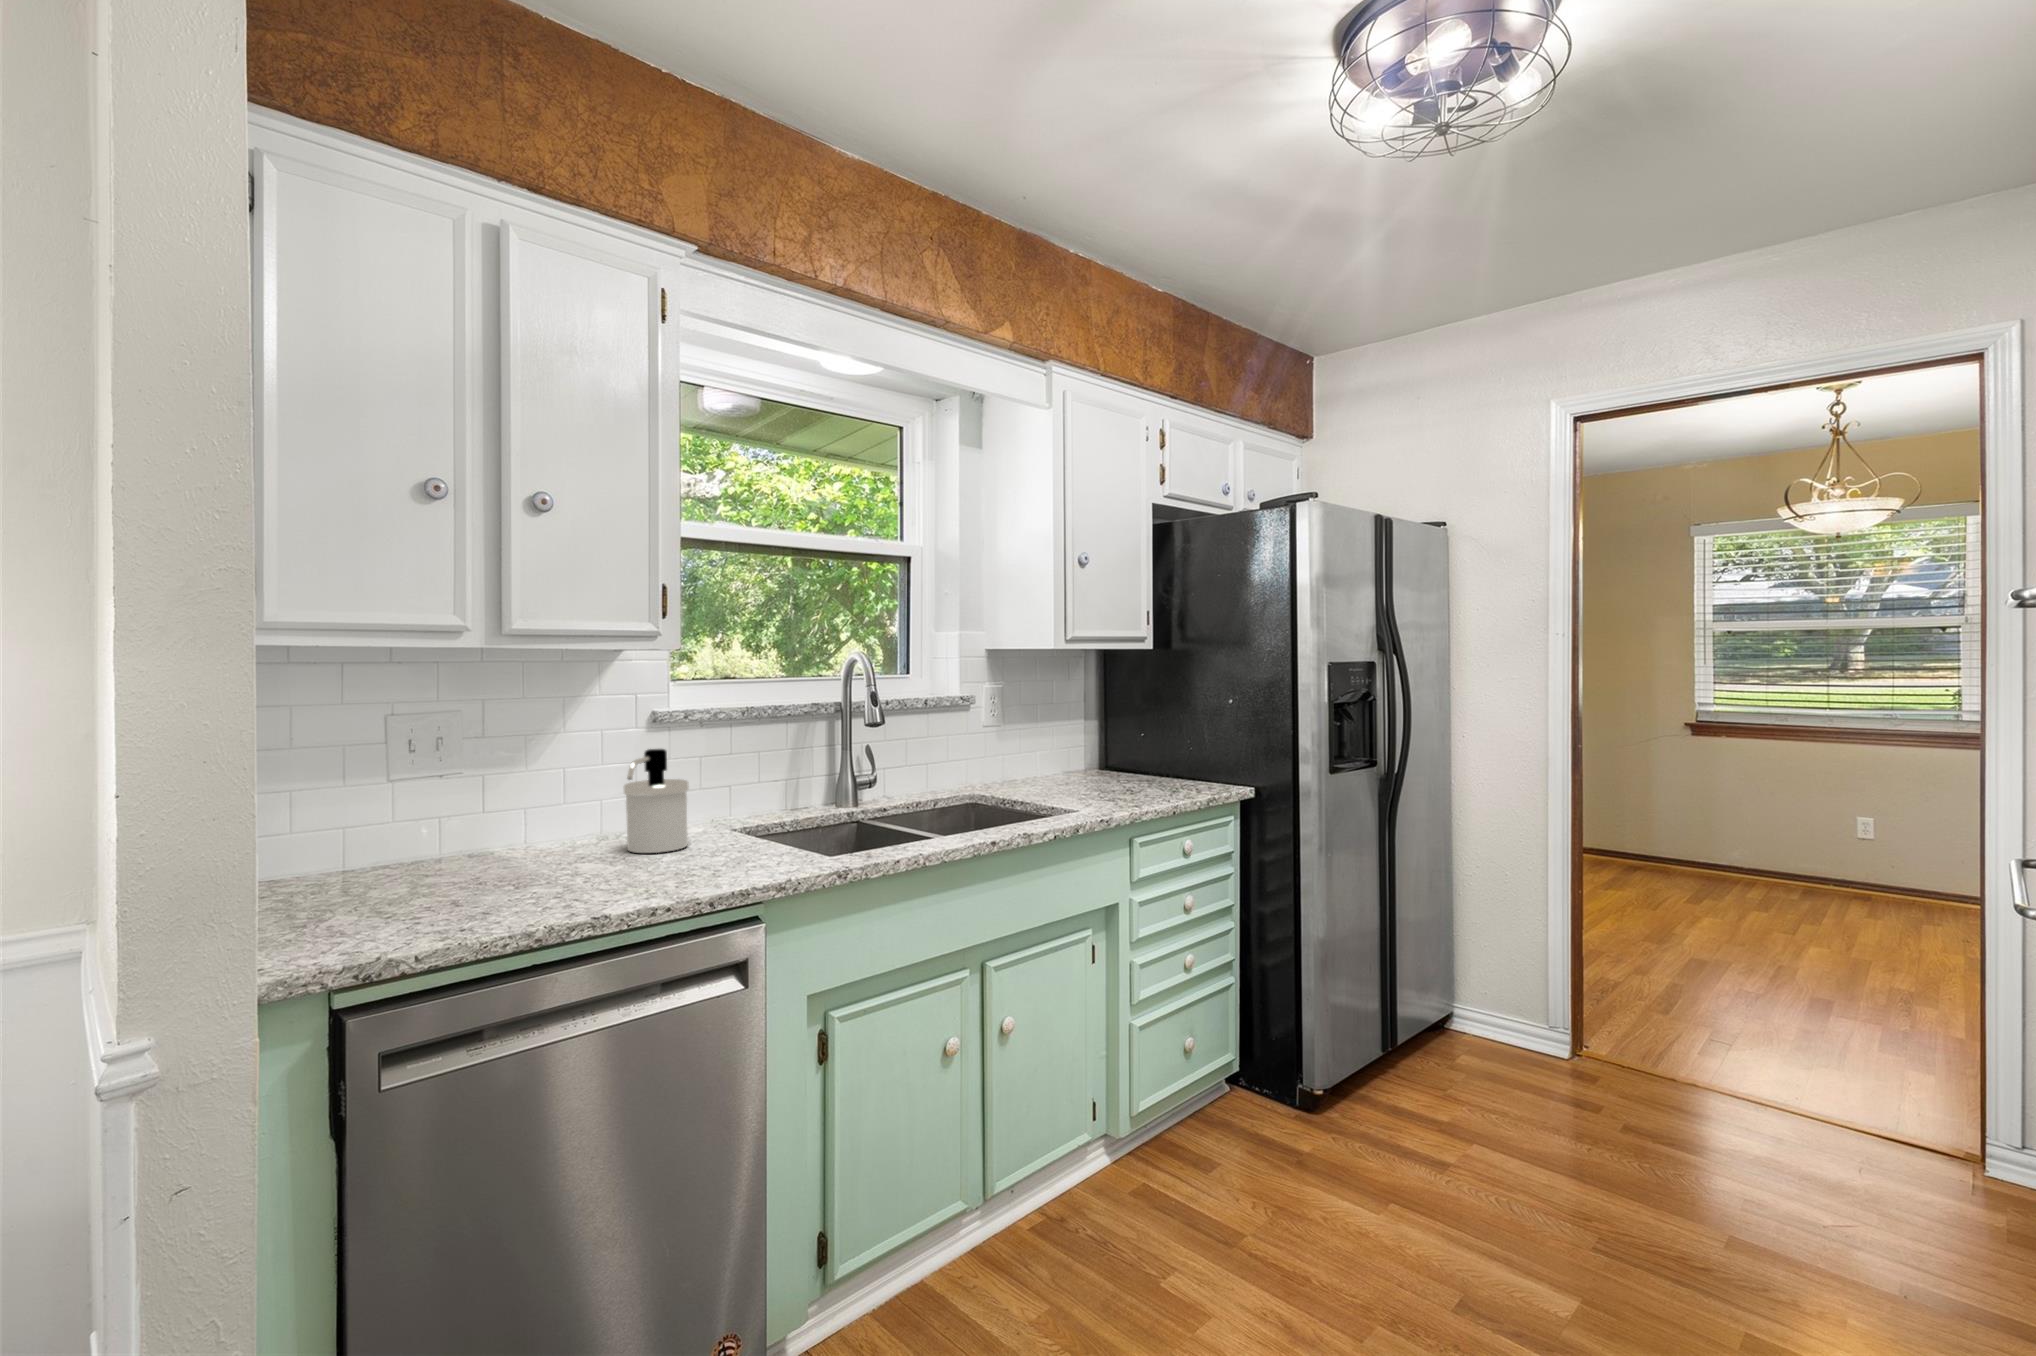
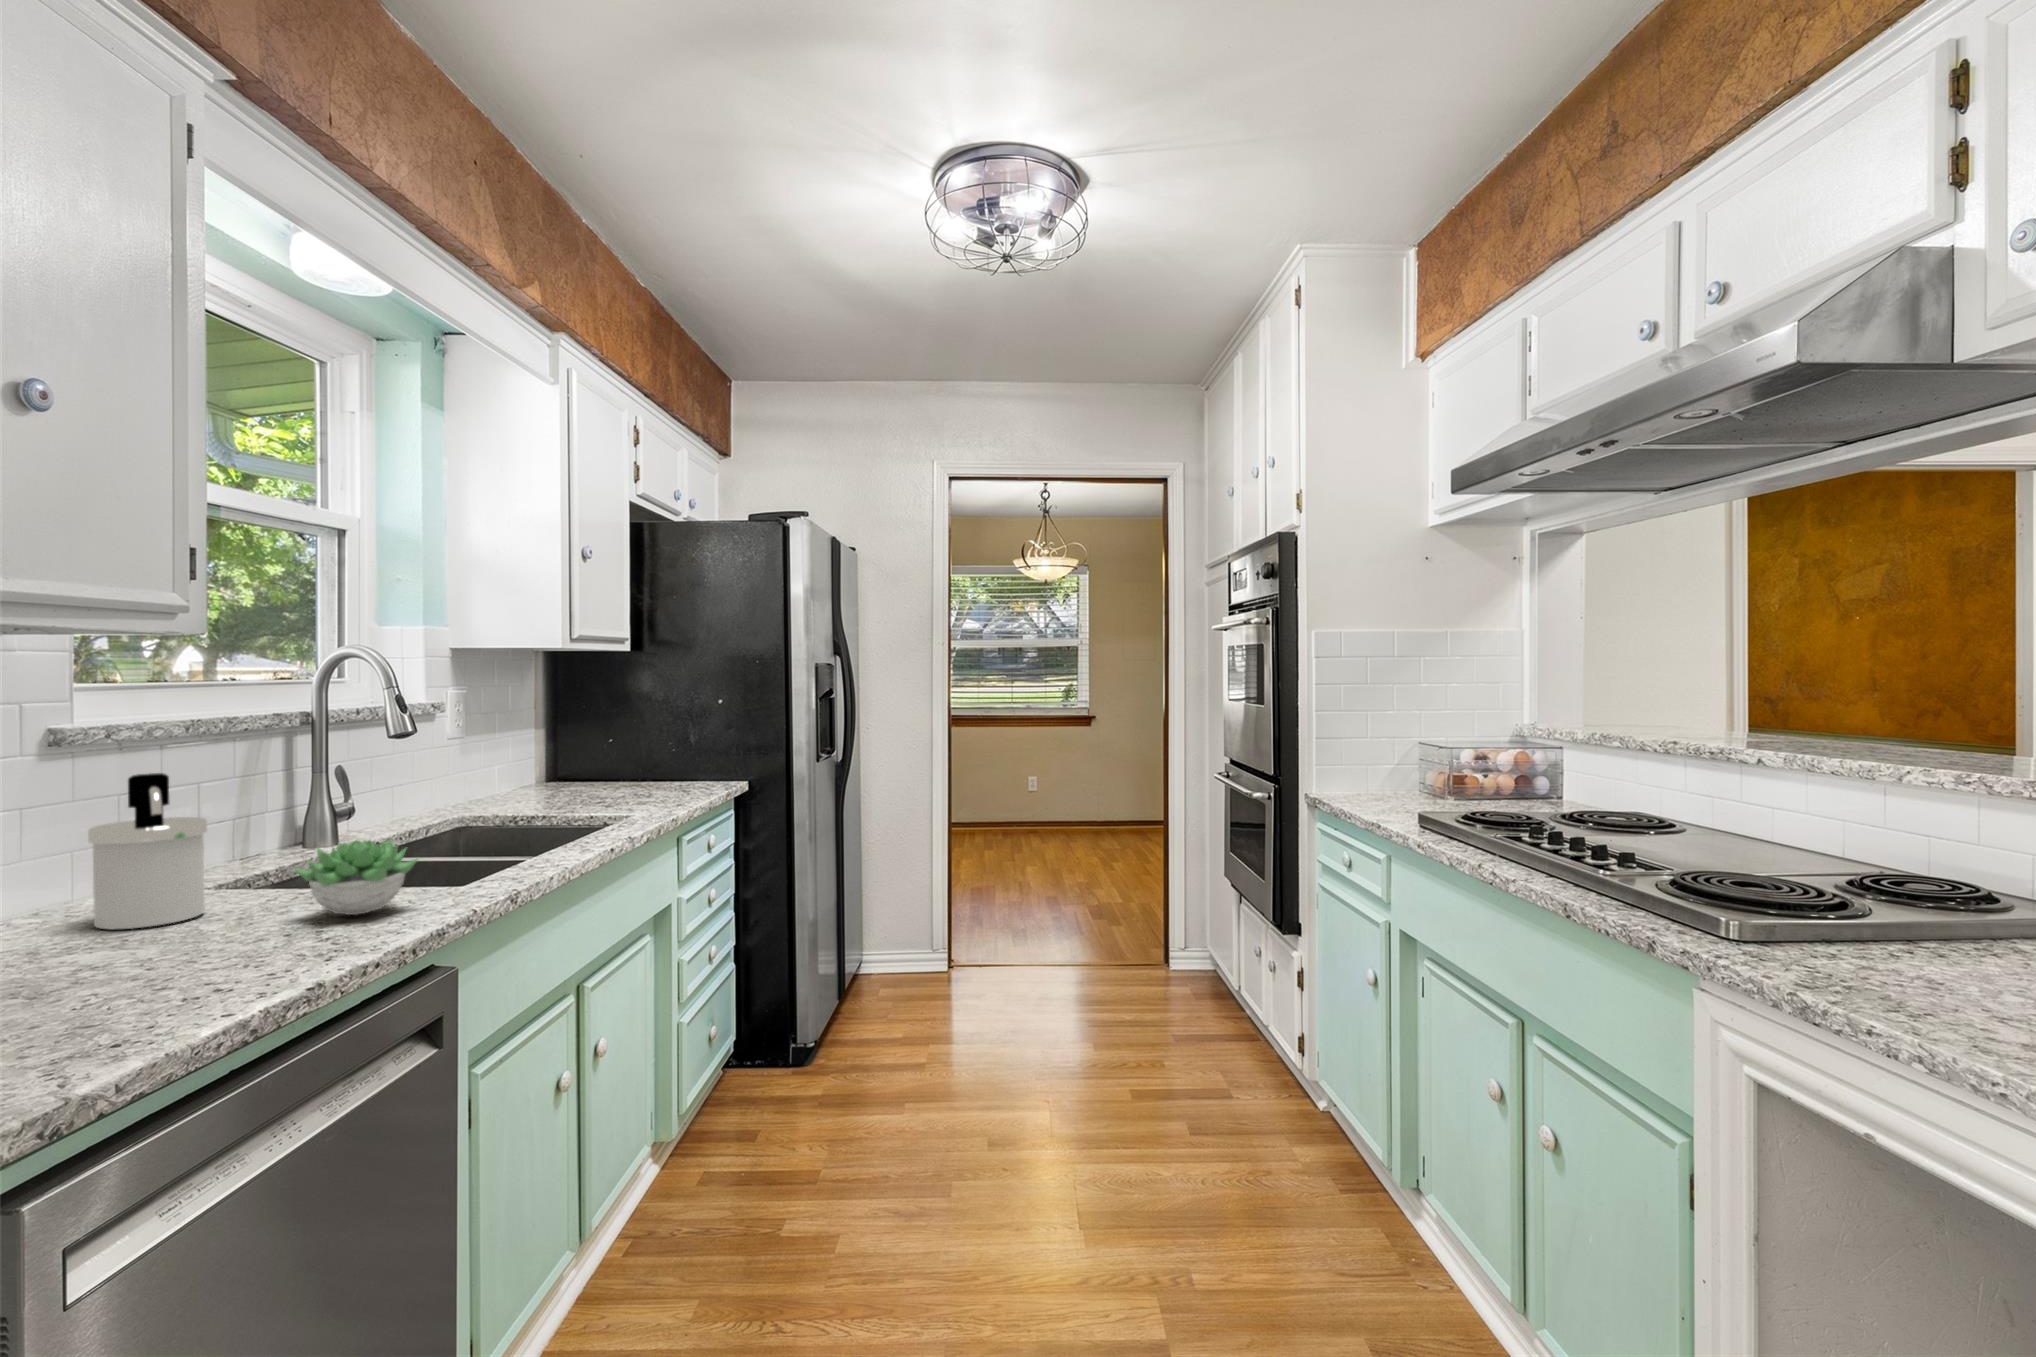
succulent plant: none [696,809,775,865] -> present [295,840,418,915]

